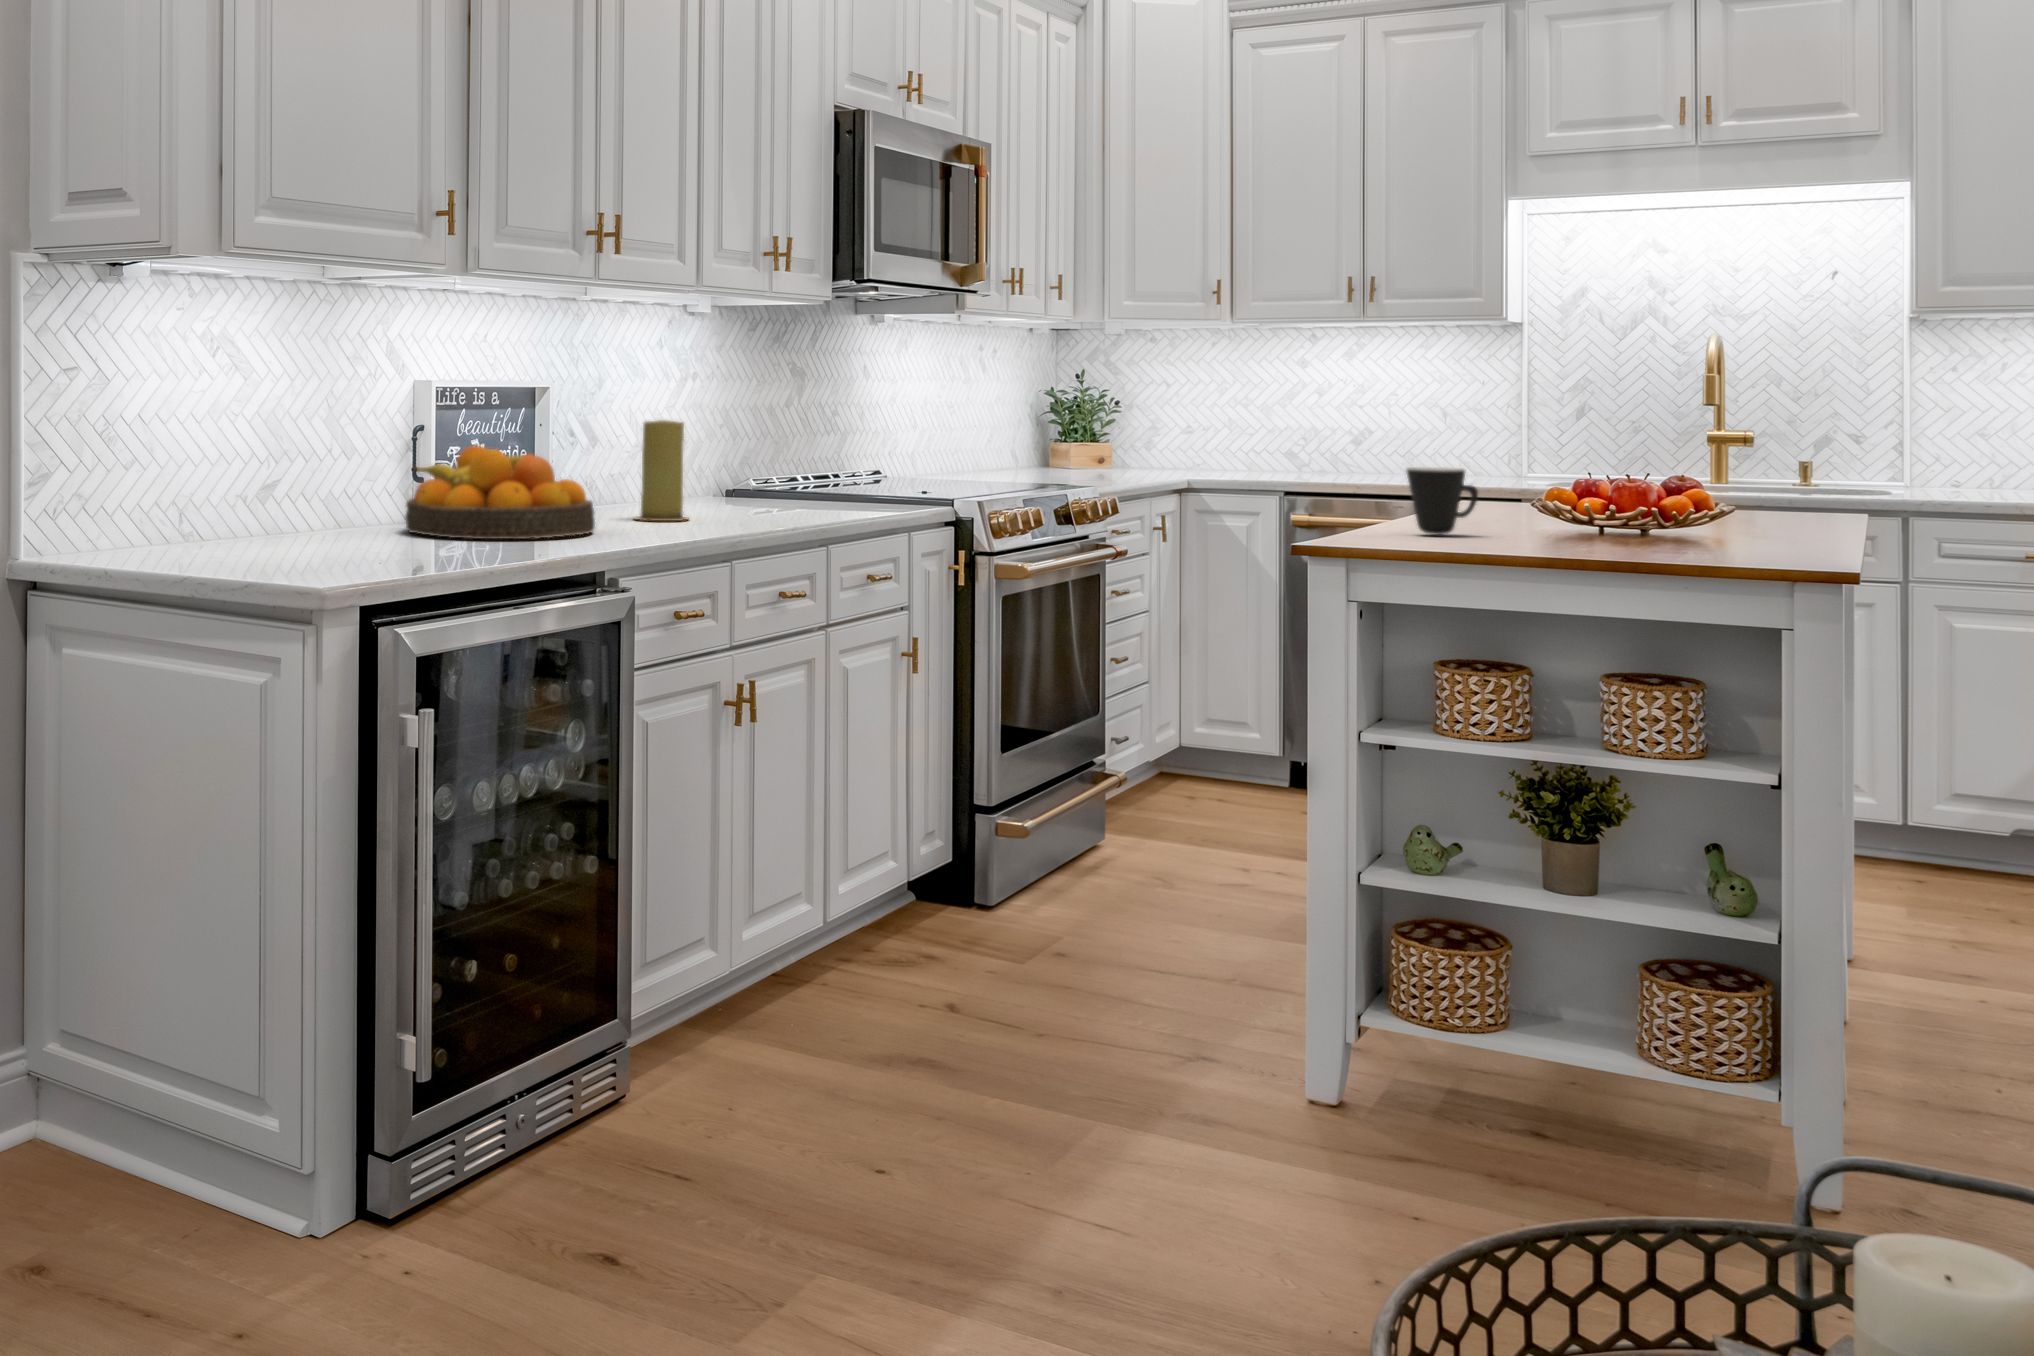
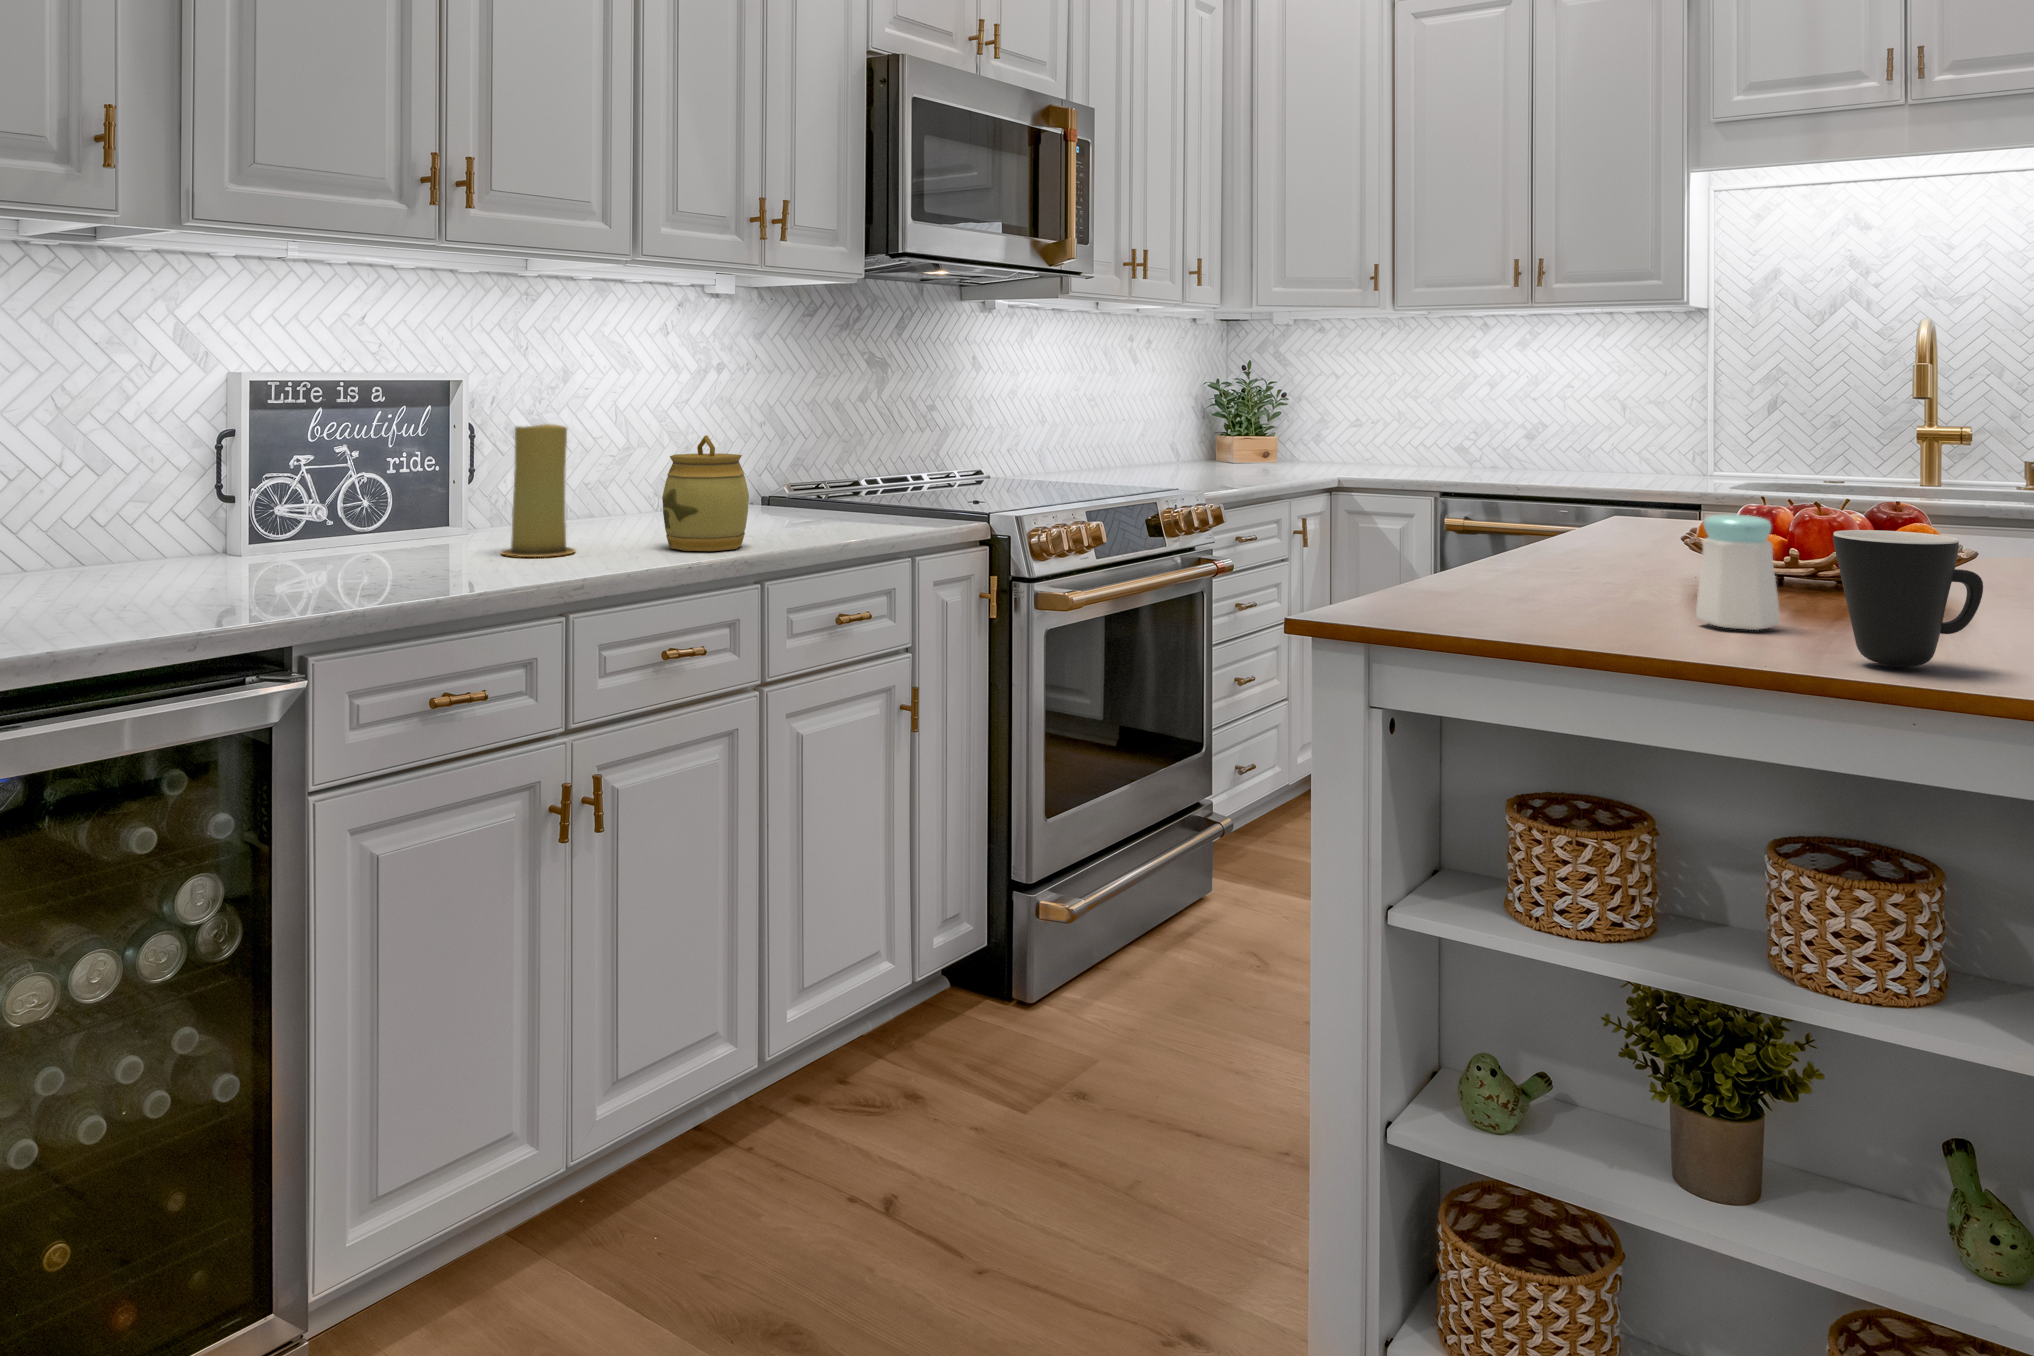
jar: none [746,429,812,518] -> present [662,435,749,551]
fruit bowl: present [405,446,595,539] -> none [95,462,376,600]
mug: present [1406,467,1478,535] -> present [1833,530,1983,667]
salt shaker: none [1554,472,1607,544] -> present [1696,514,1780,630]

